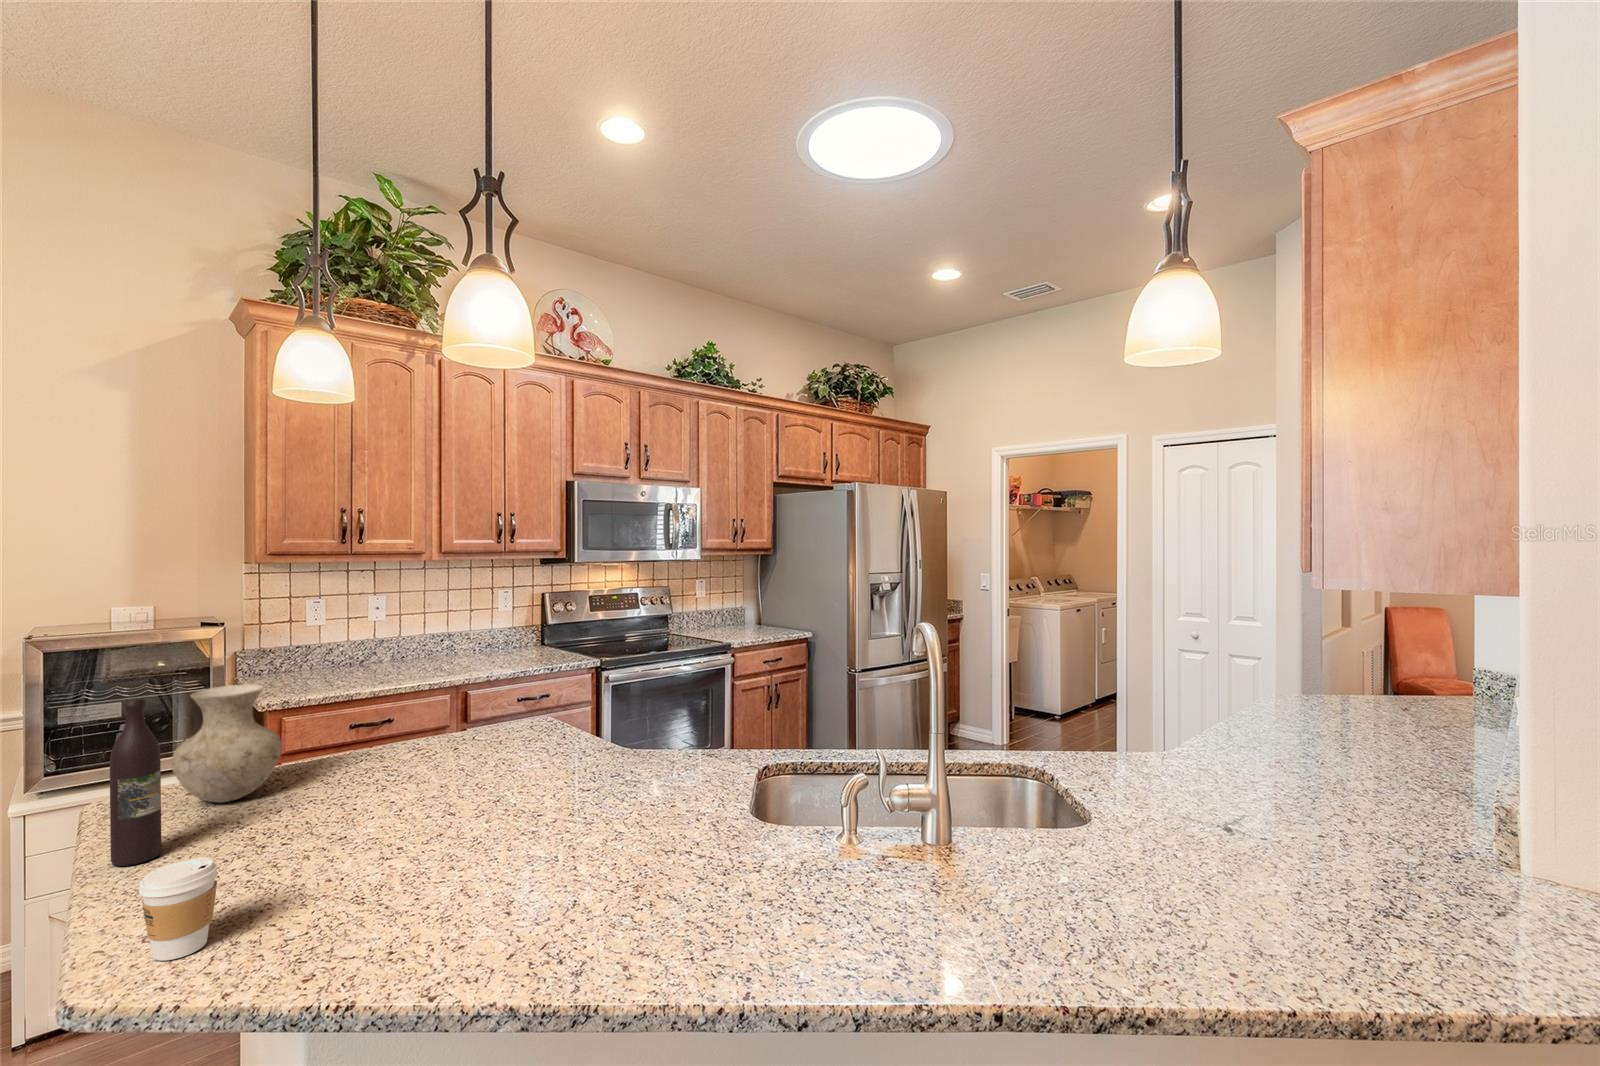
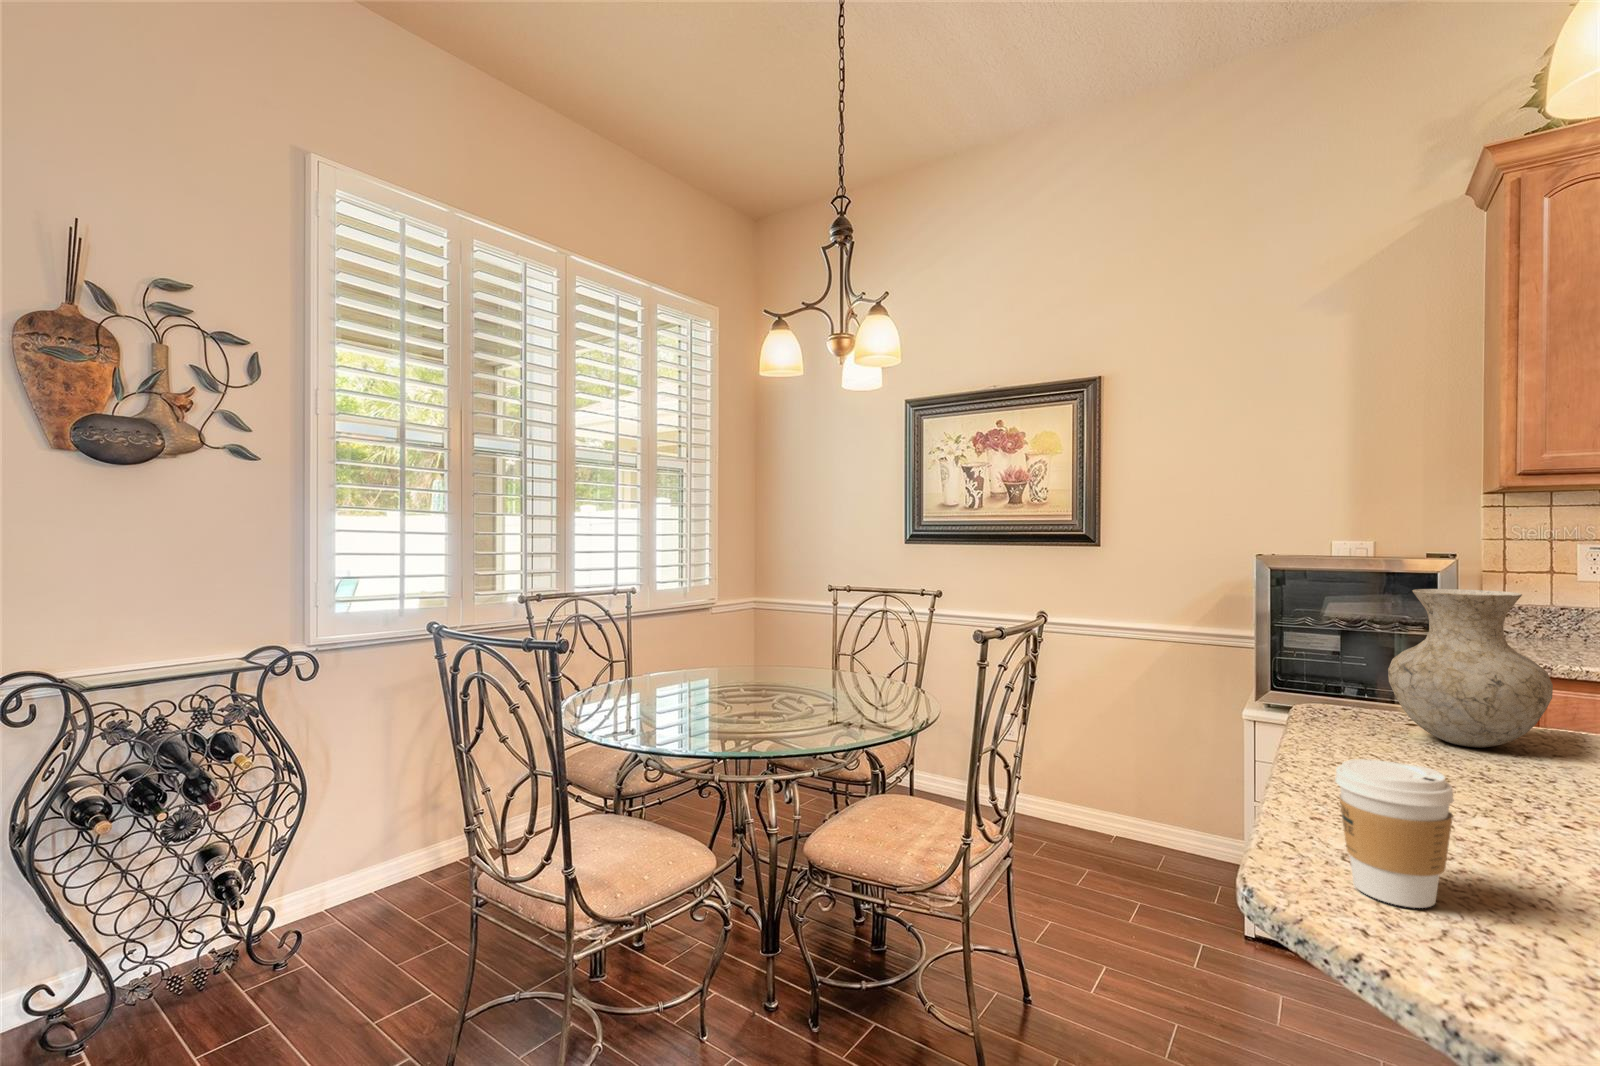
wine bottle: present [110,698,161,866] -> none [1313,564,1373,773]

